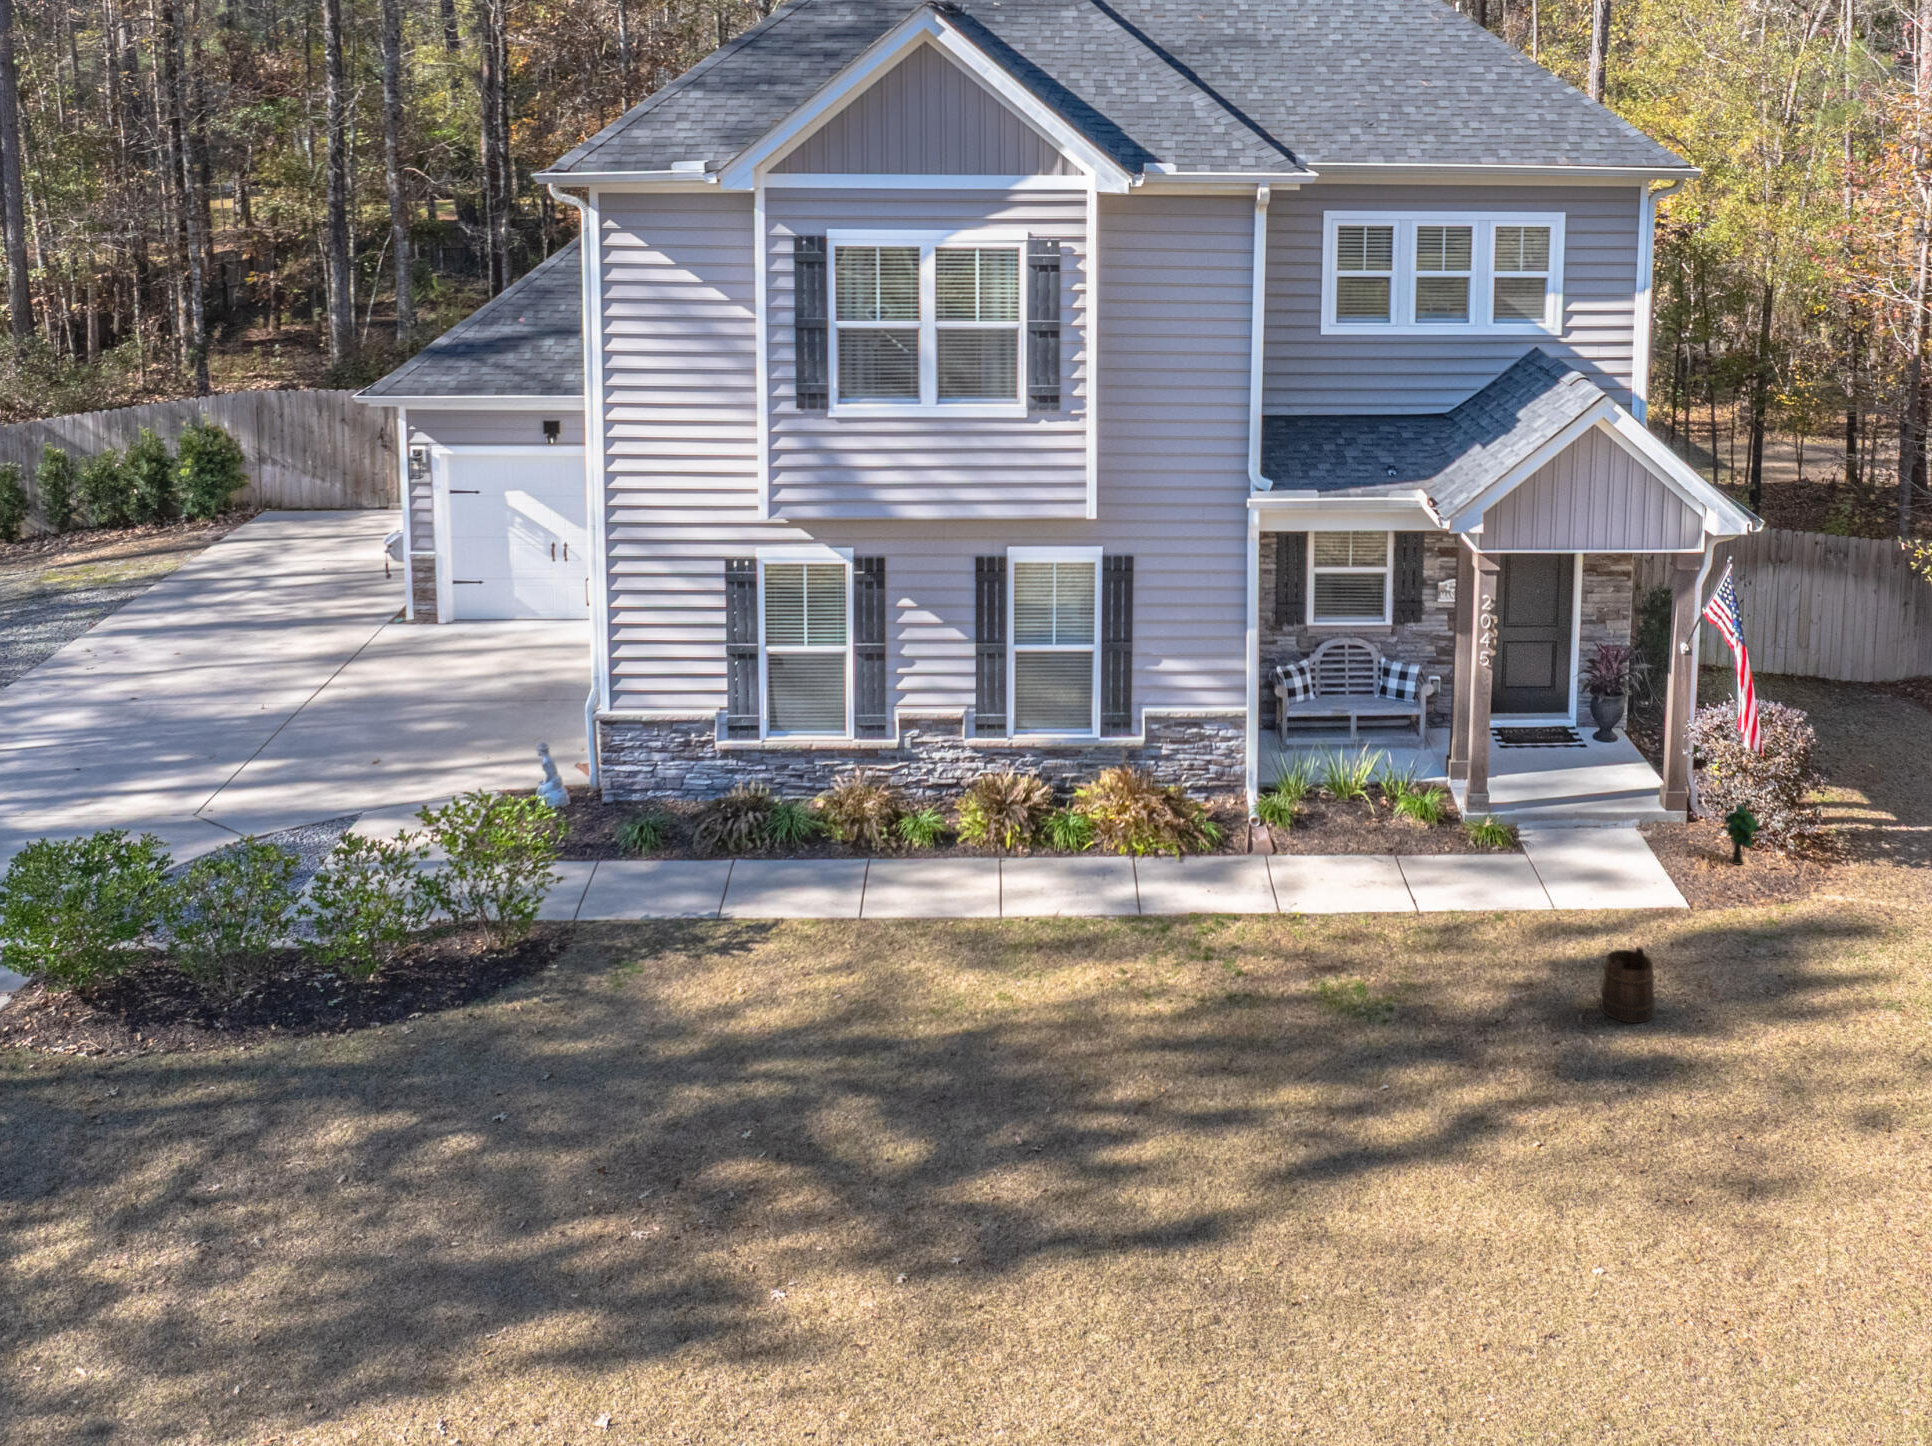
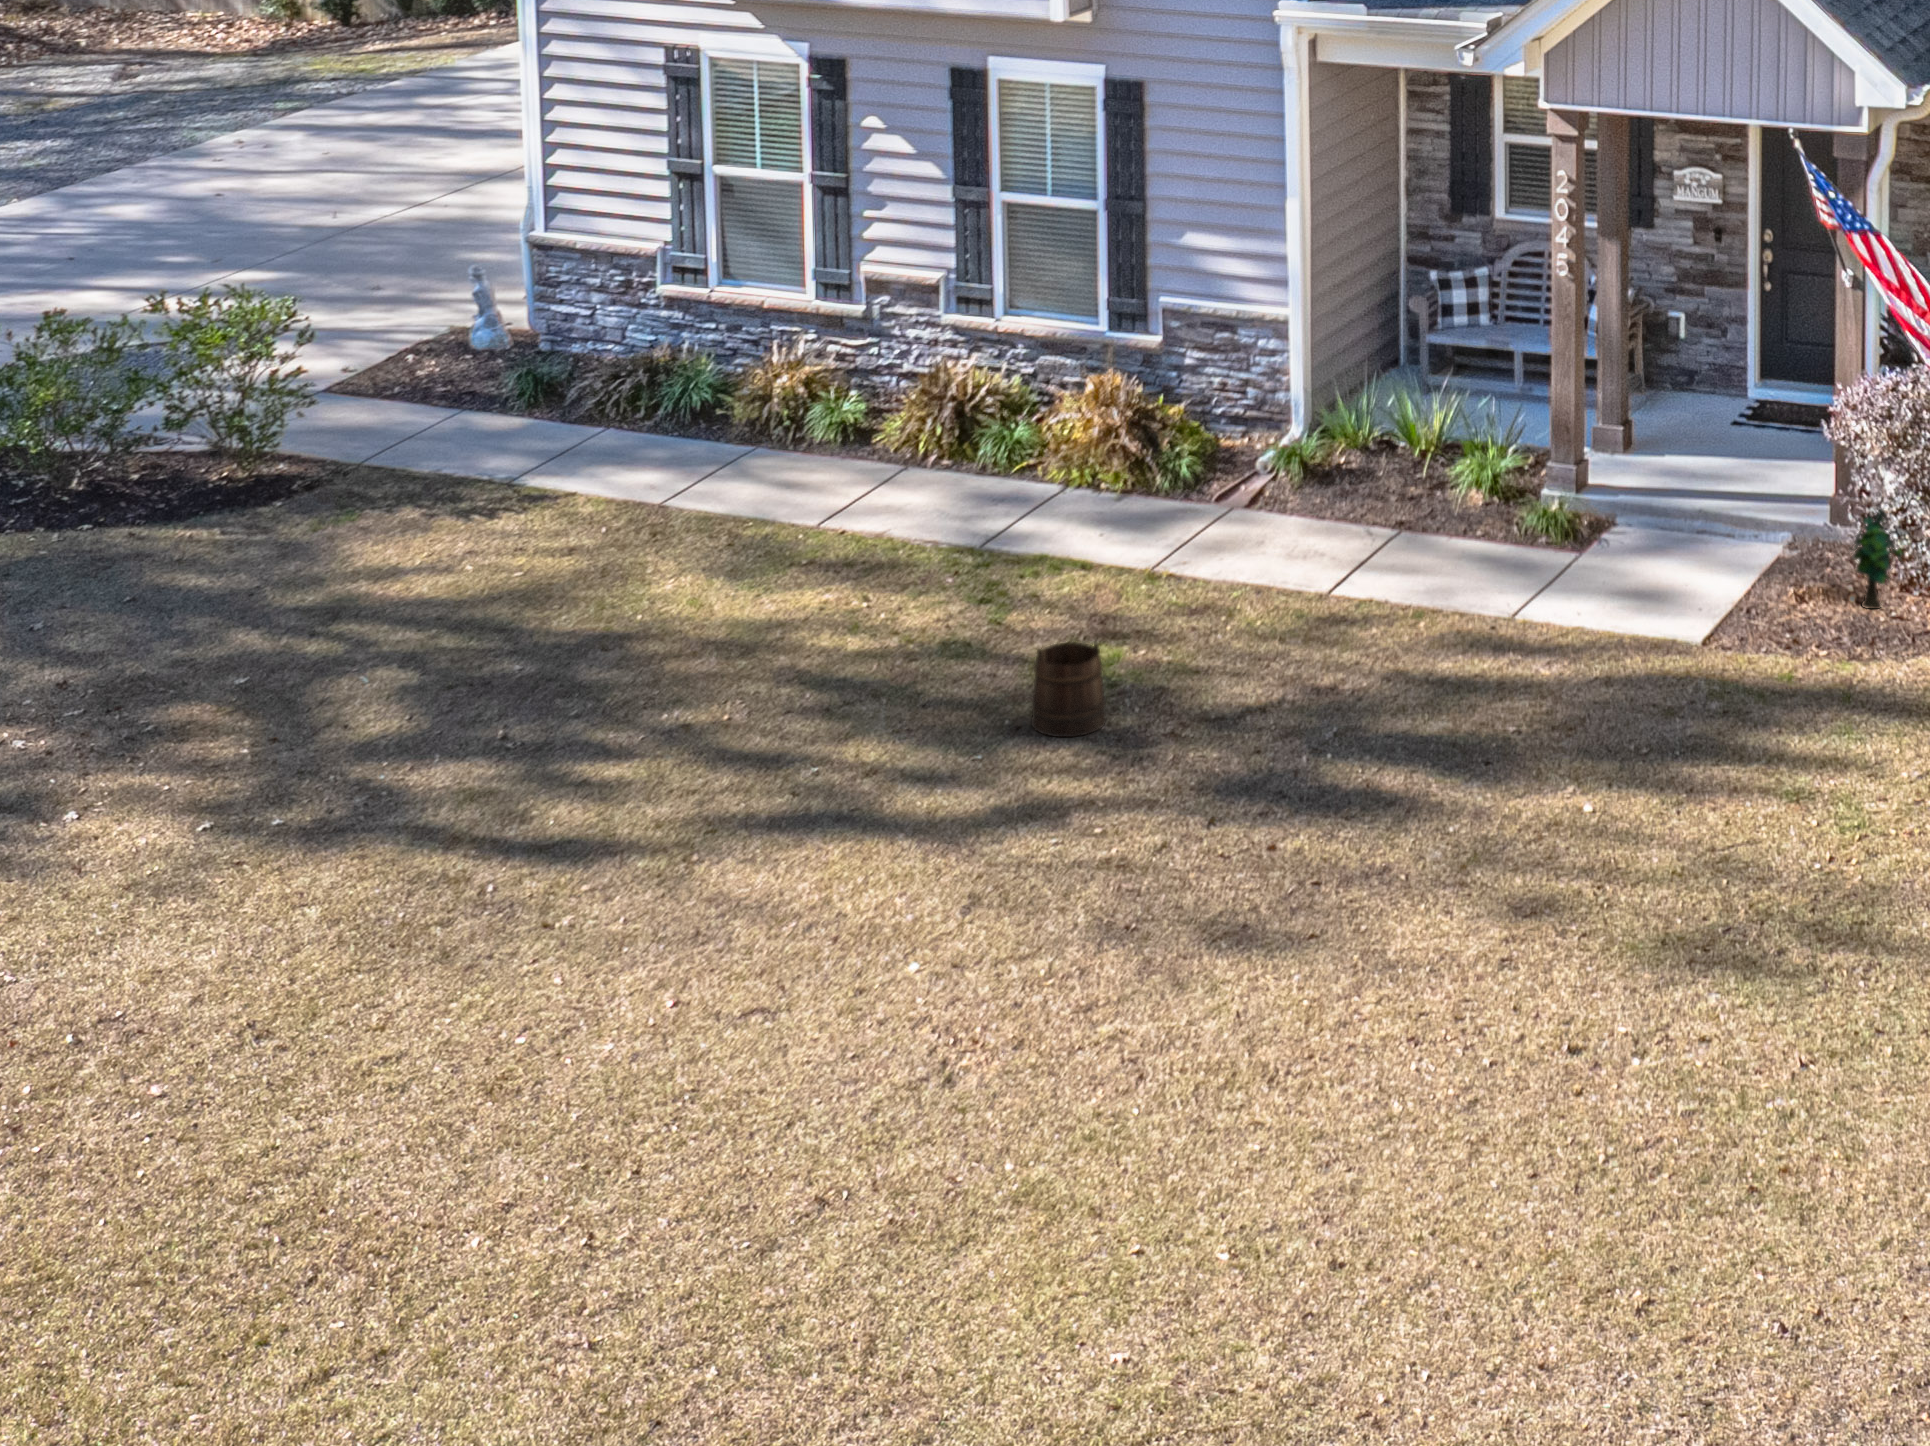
bucket: present [1600,947,1655,1023] -> present [1032,642,1106,737]

